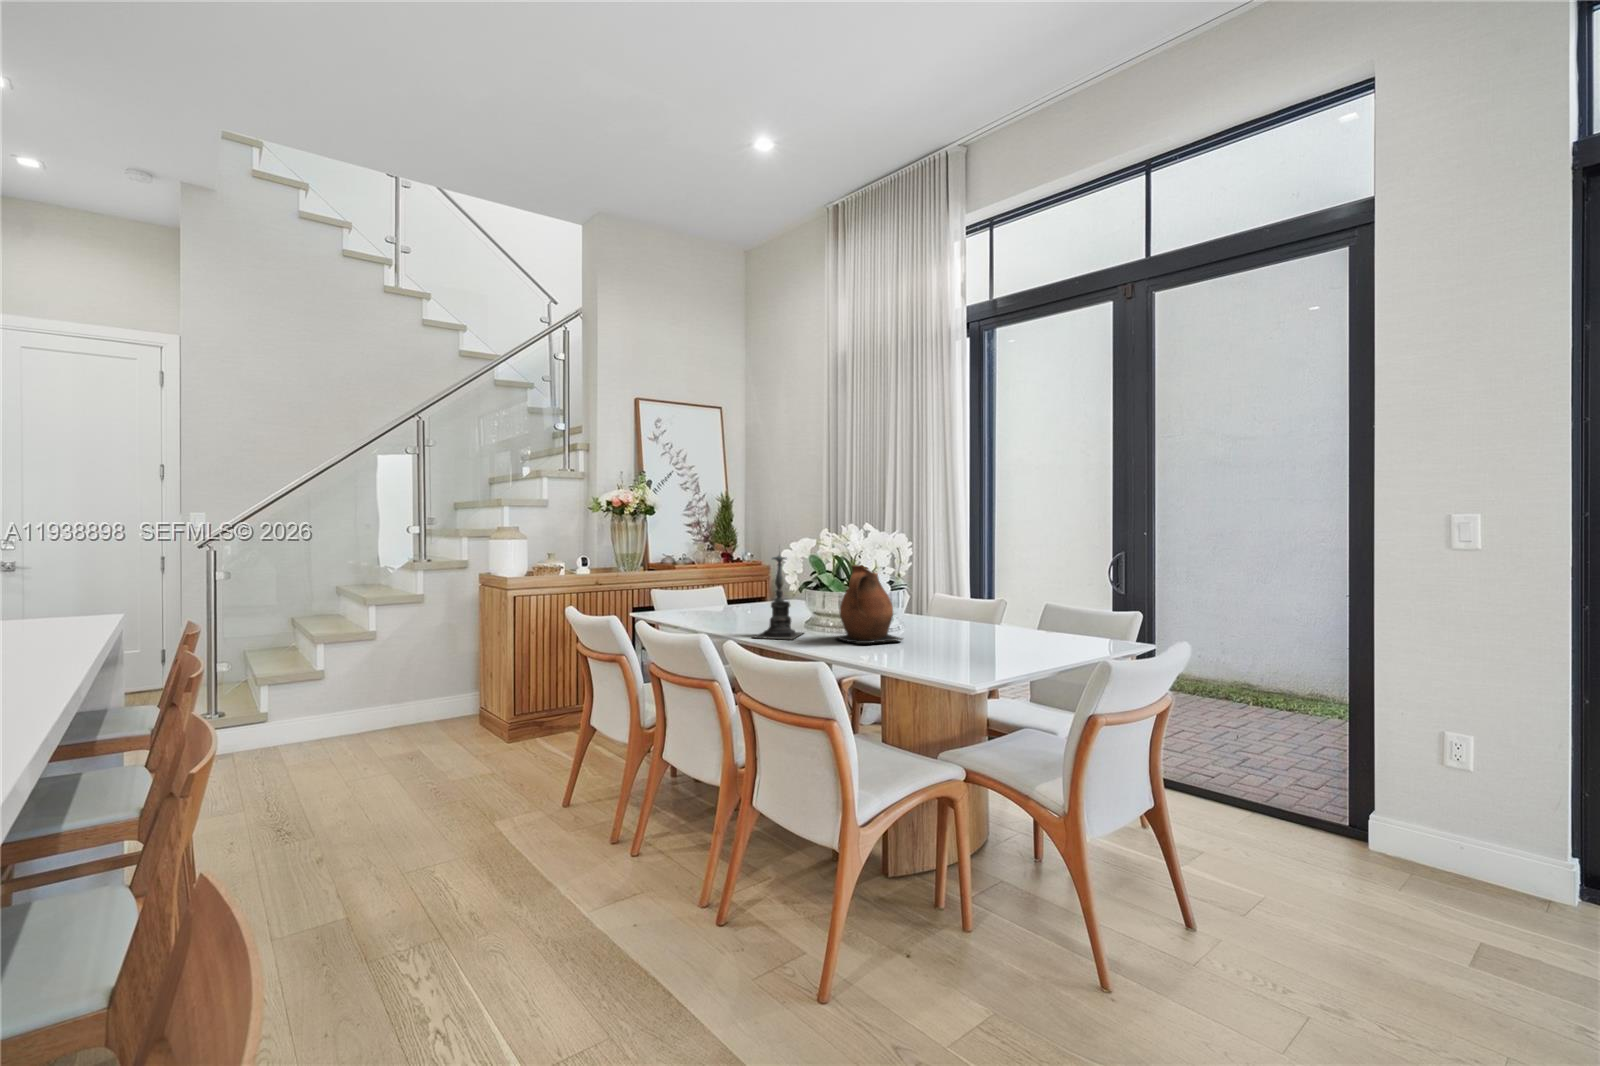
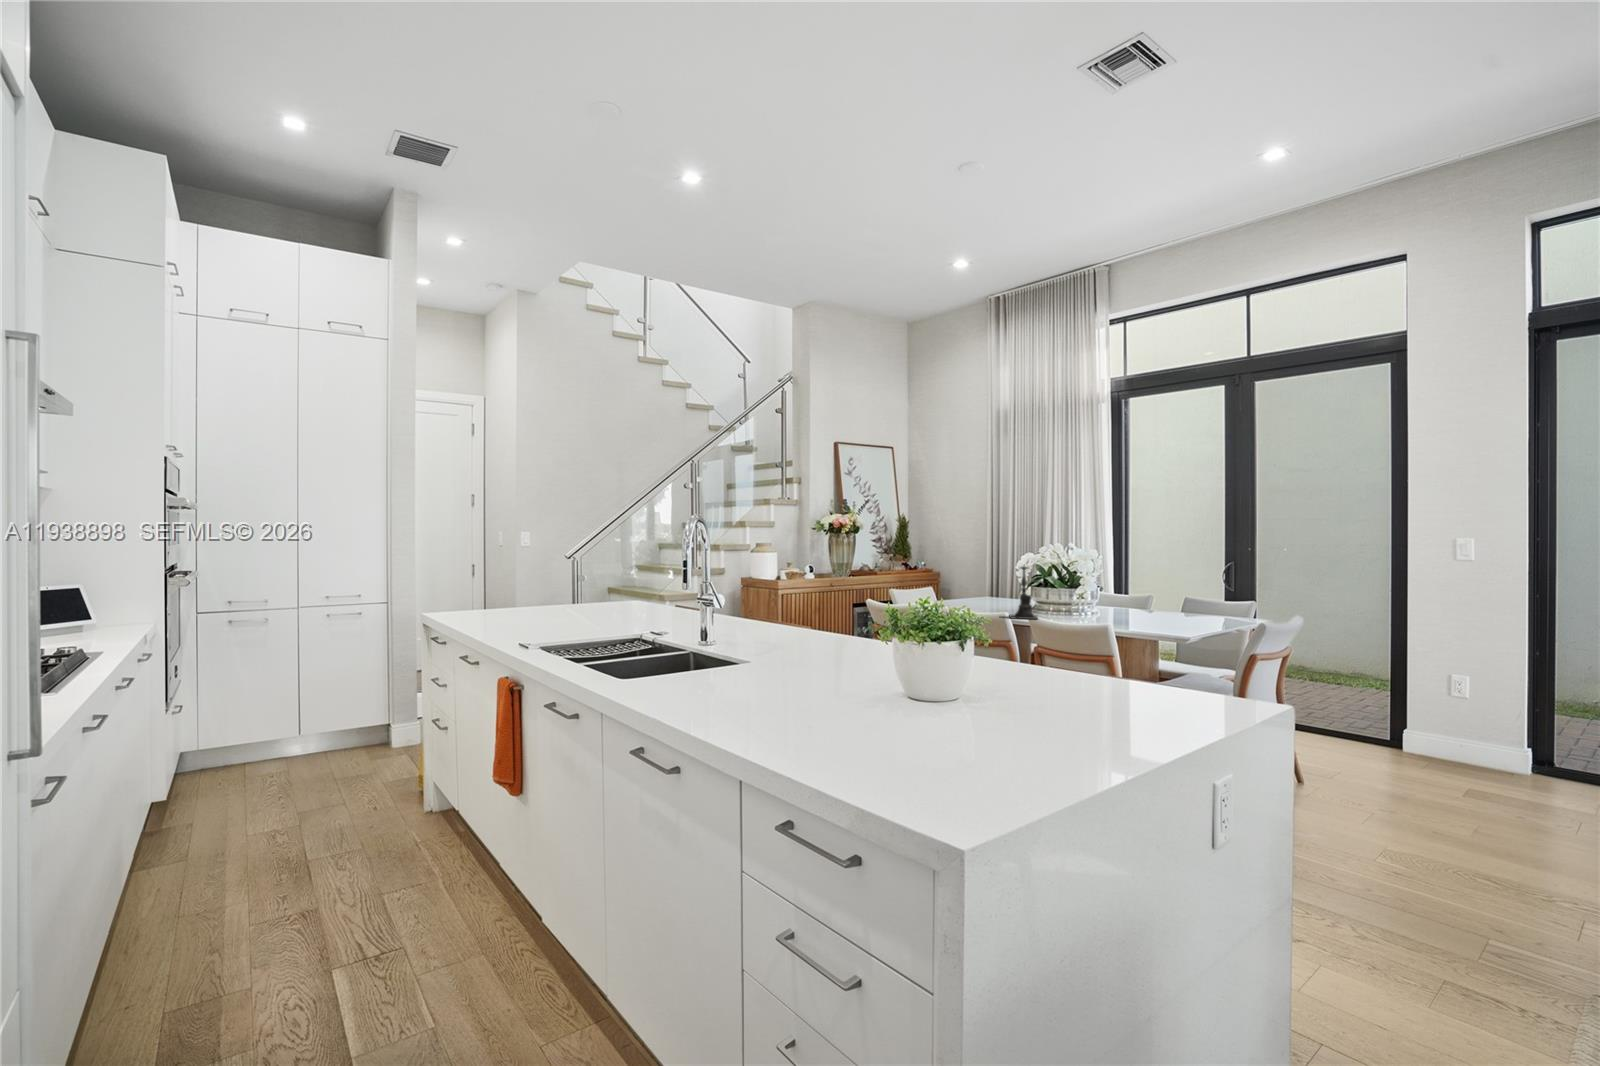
ceramic pitcher: present [837,565,902,643] -> none [1061,572,1110,621]

